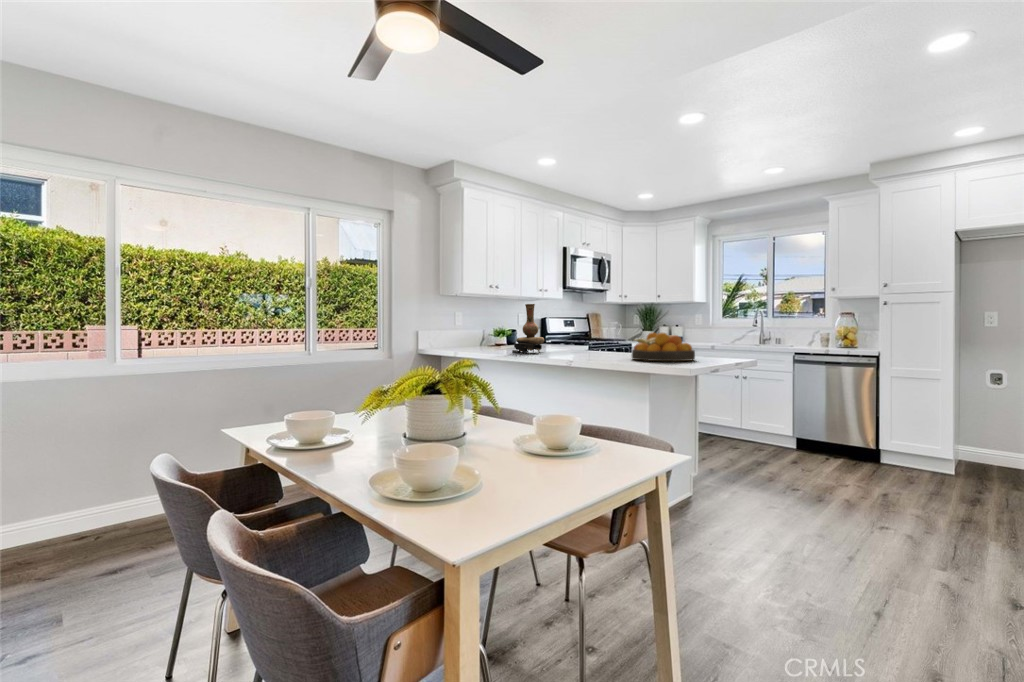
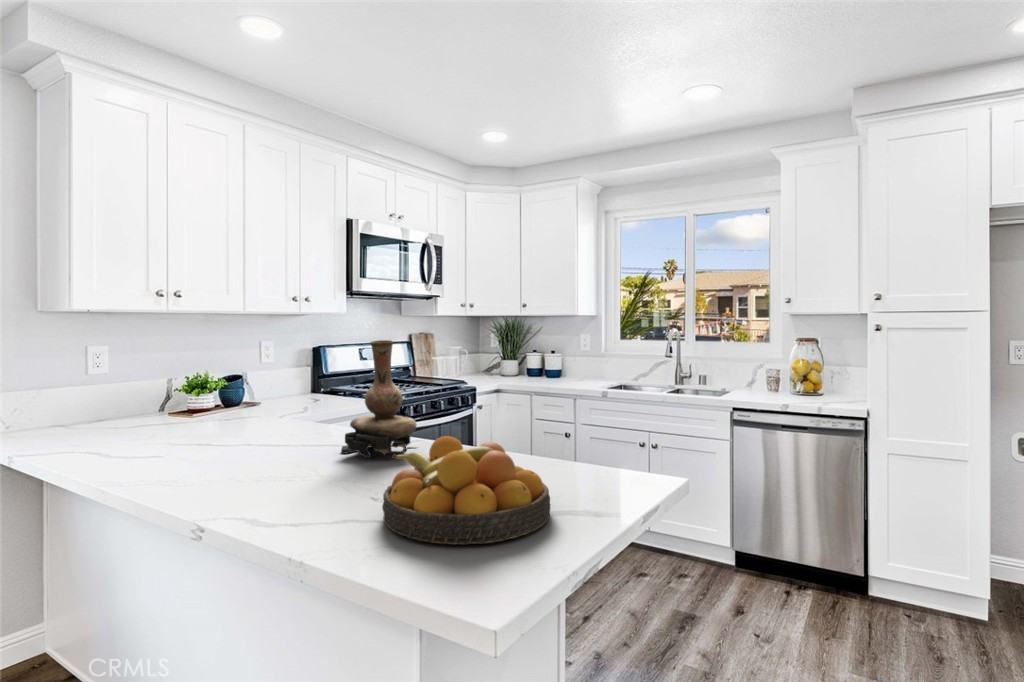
vase: present [512,304,544,353] -> present [341,340,416,458]

